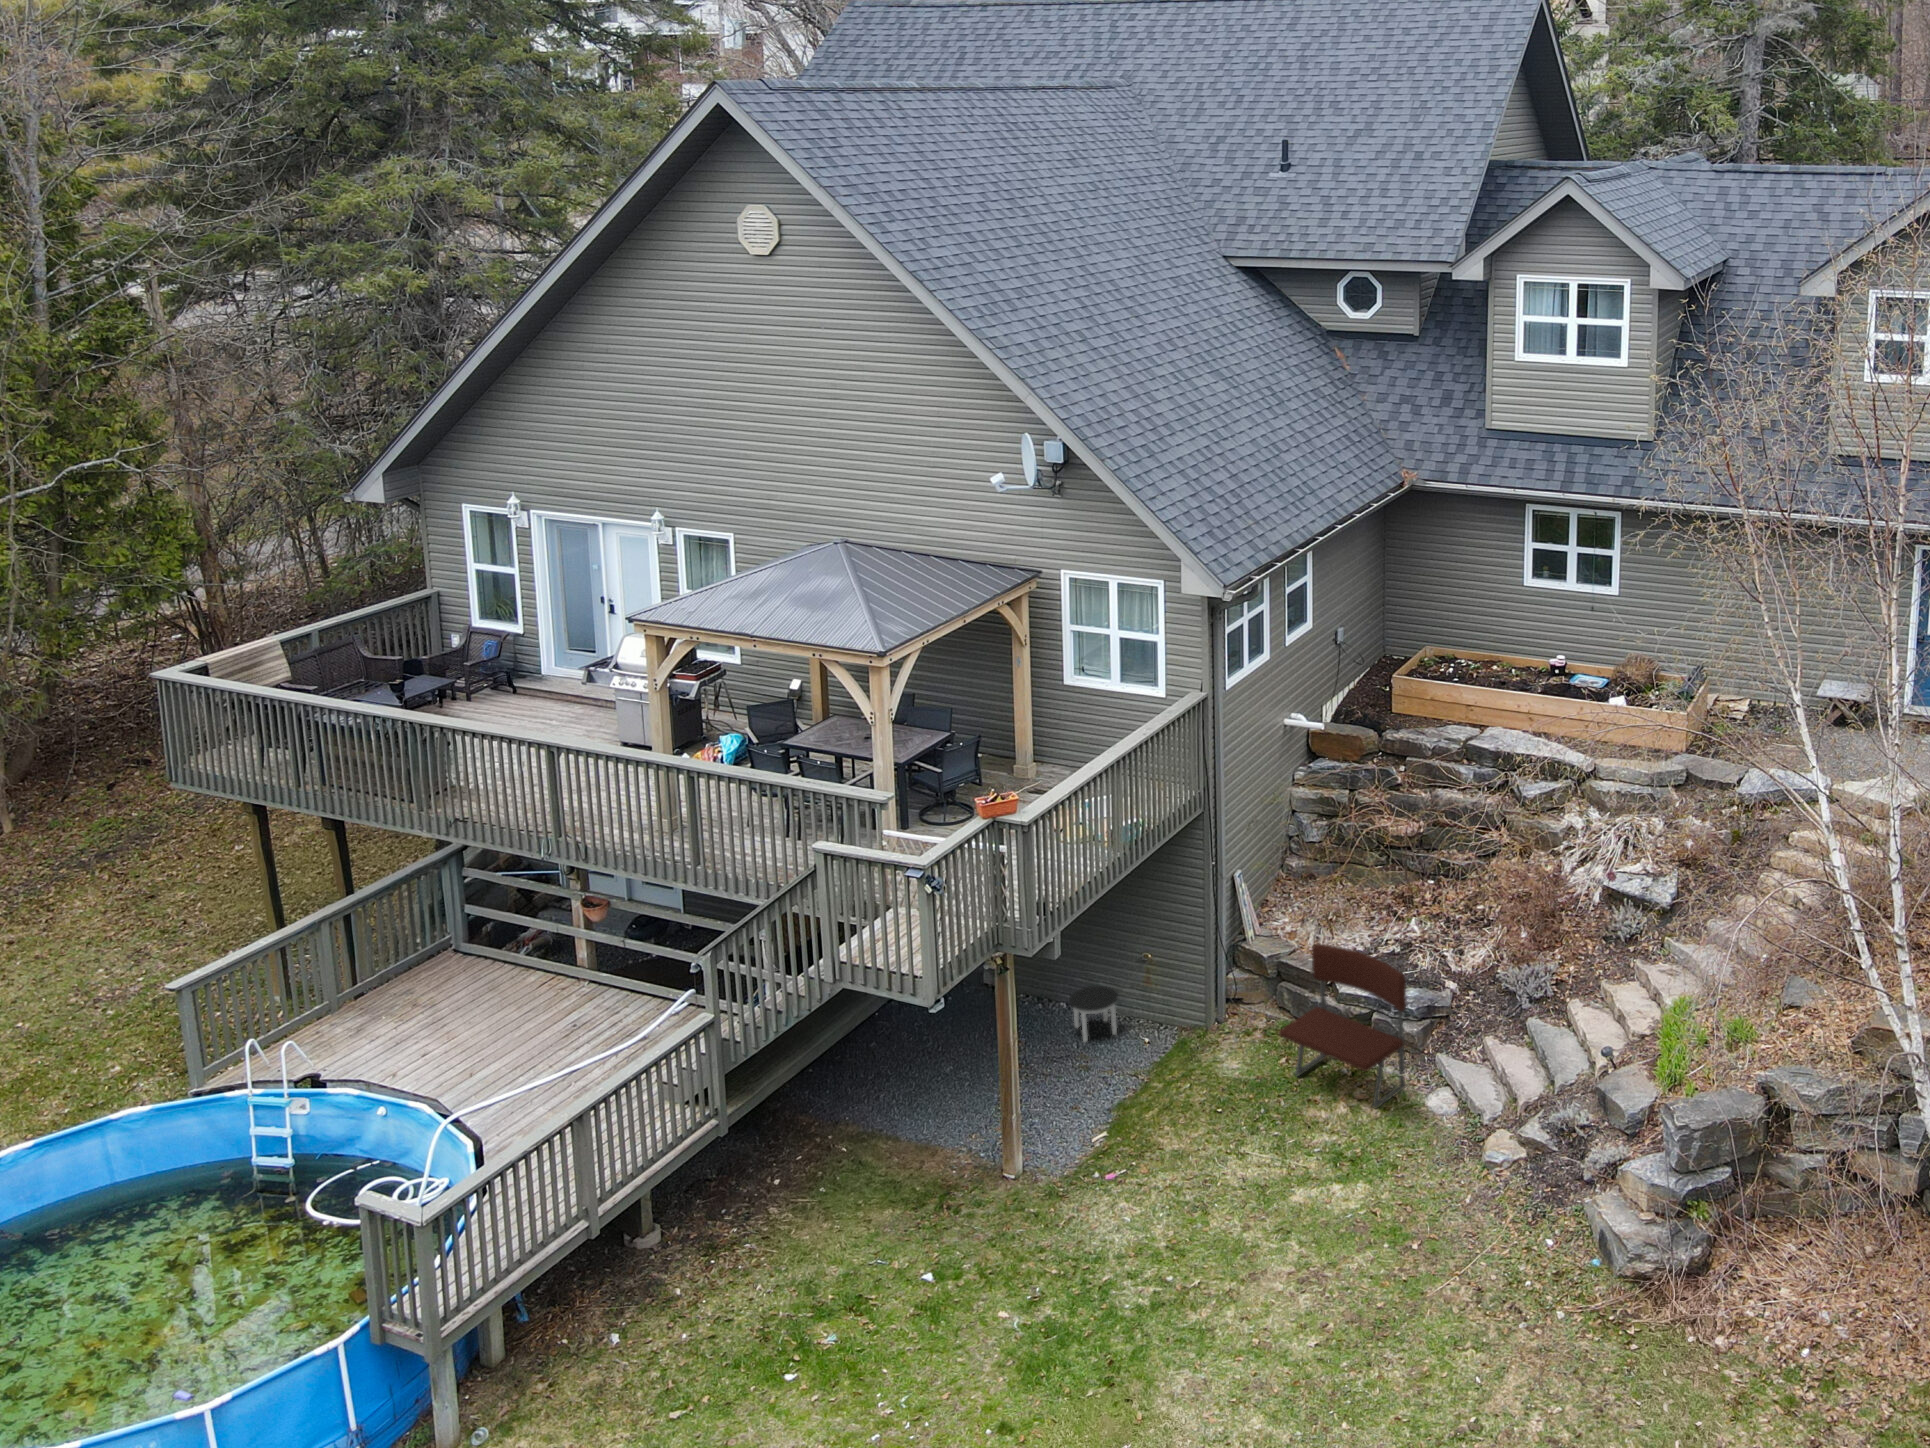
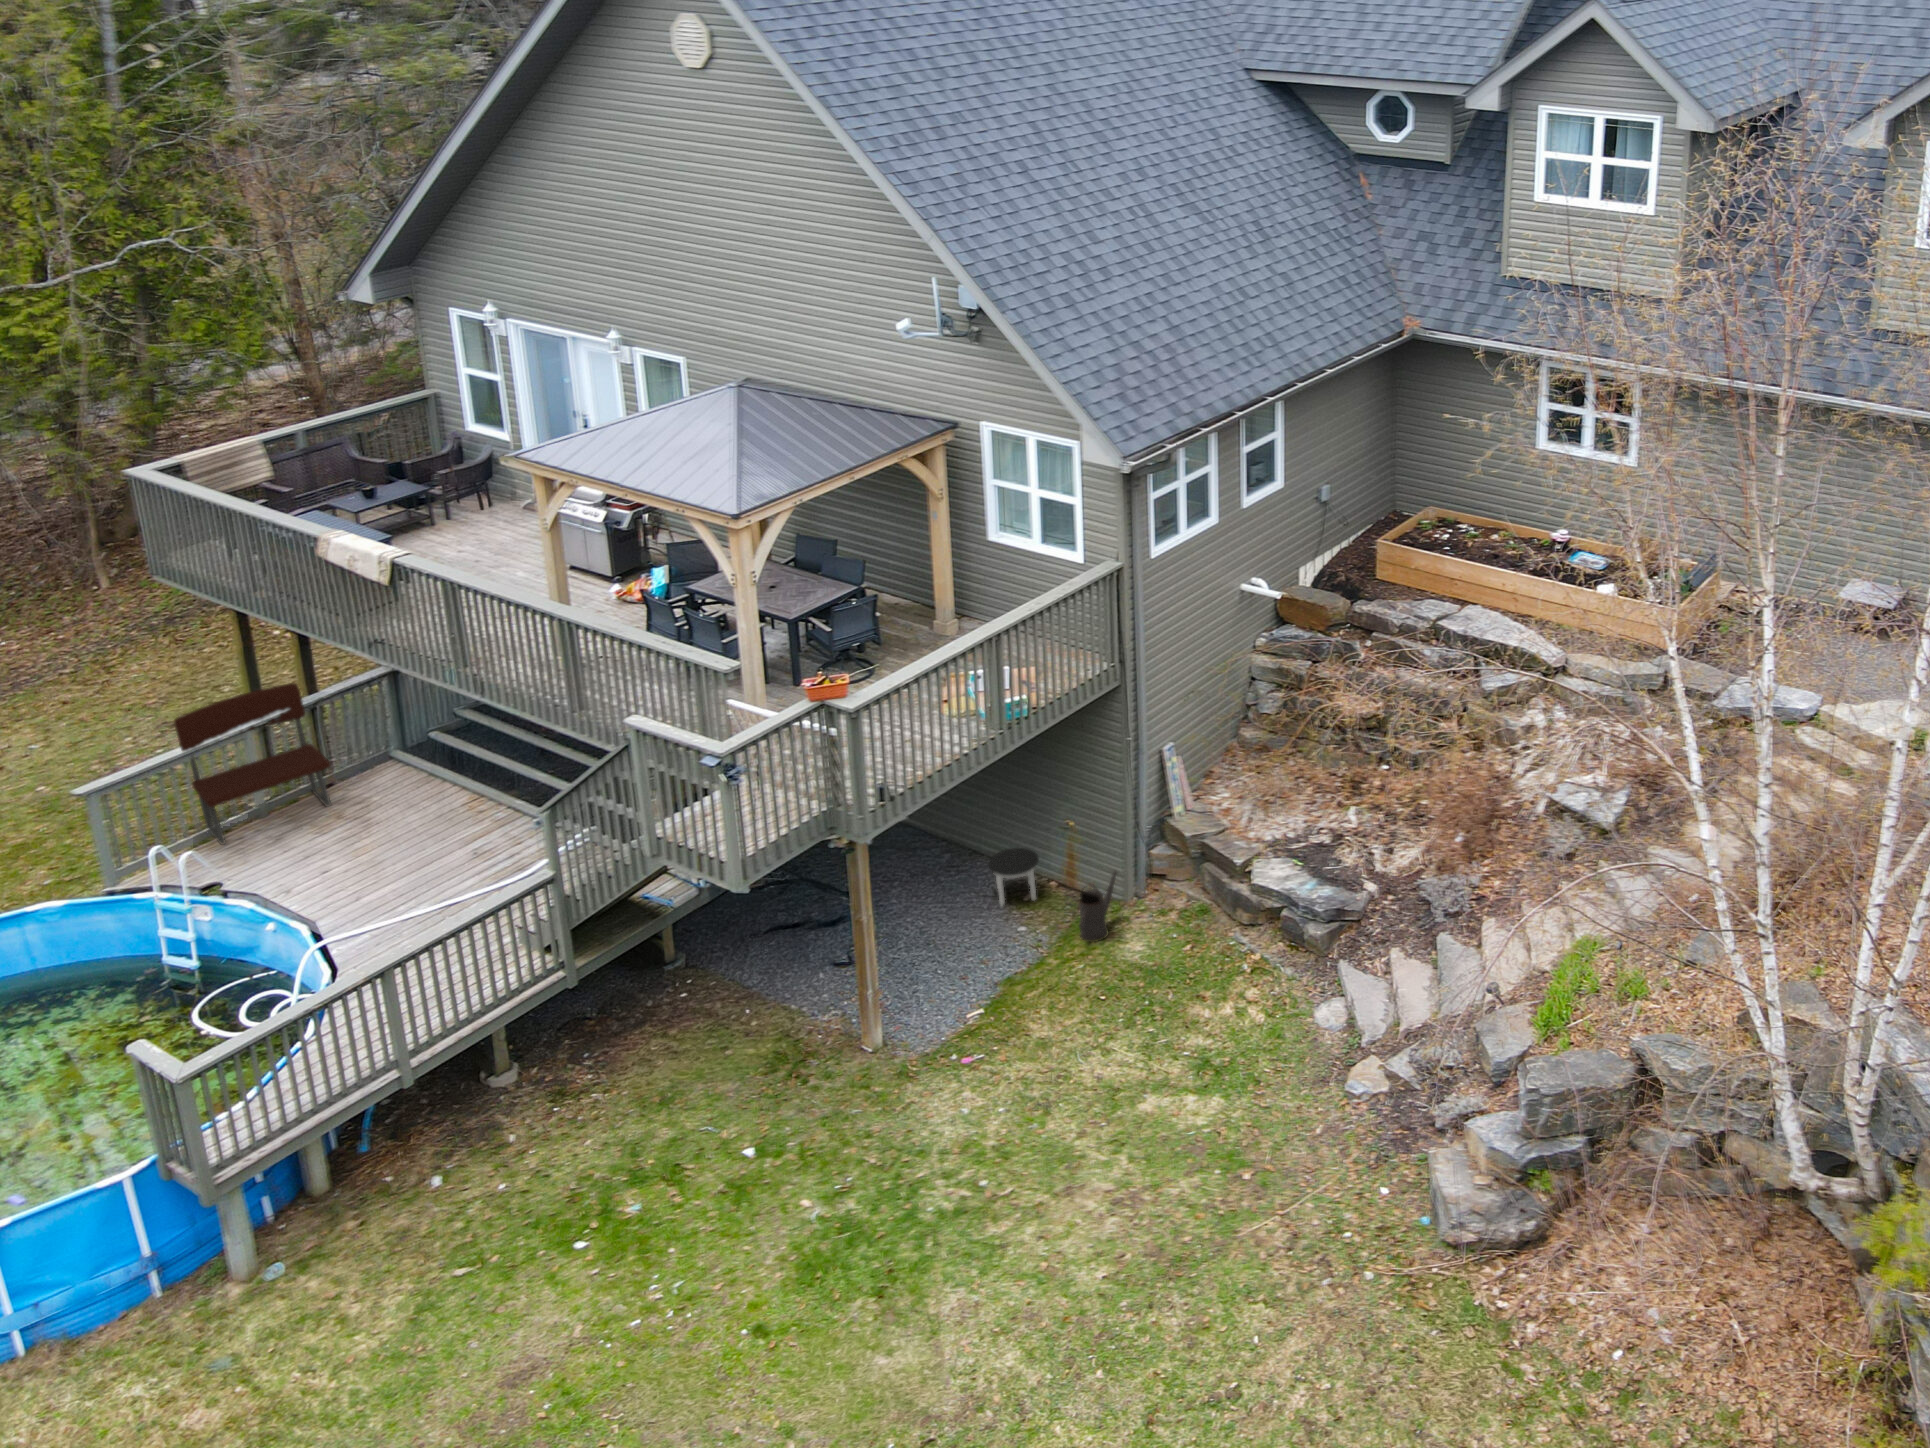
bench: present [1279,943,1406,1108] -> present [174,683,331,845]
watering can: none [1172,996,1201,1066] -> present [1079,871,1117,942]

